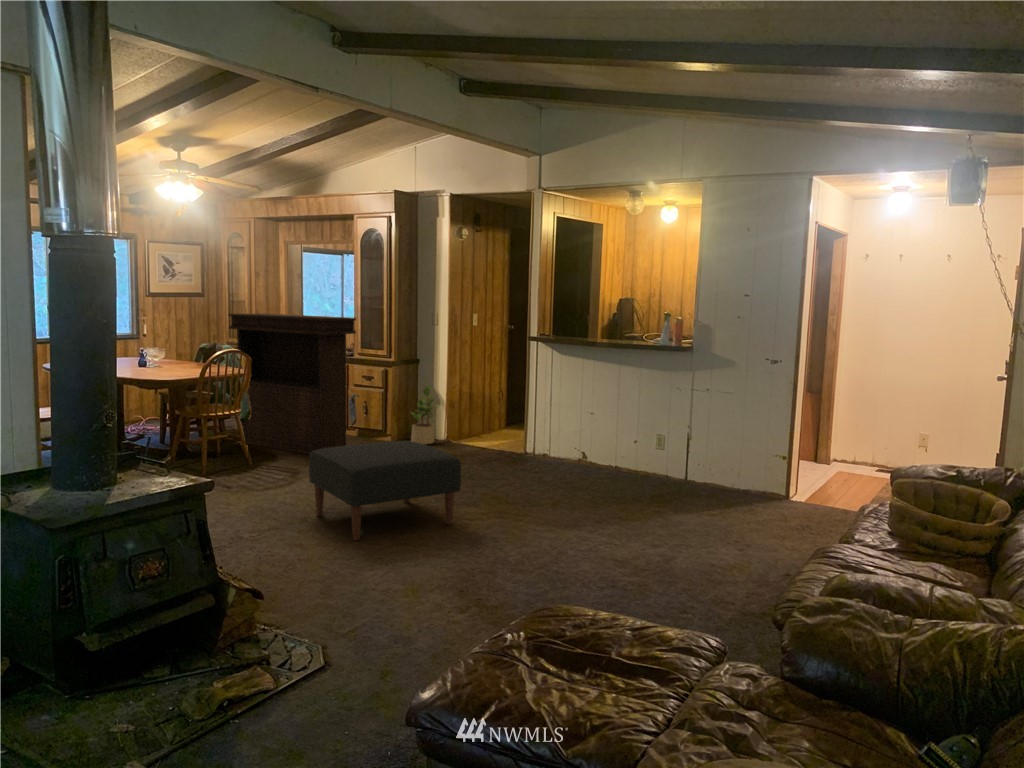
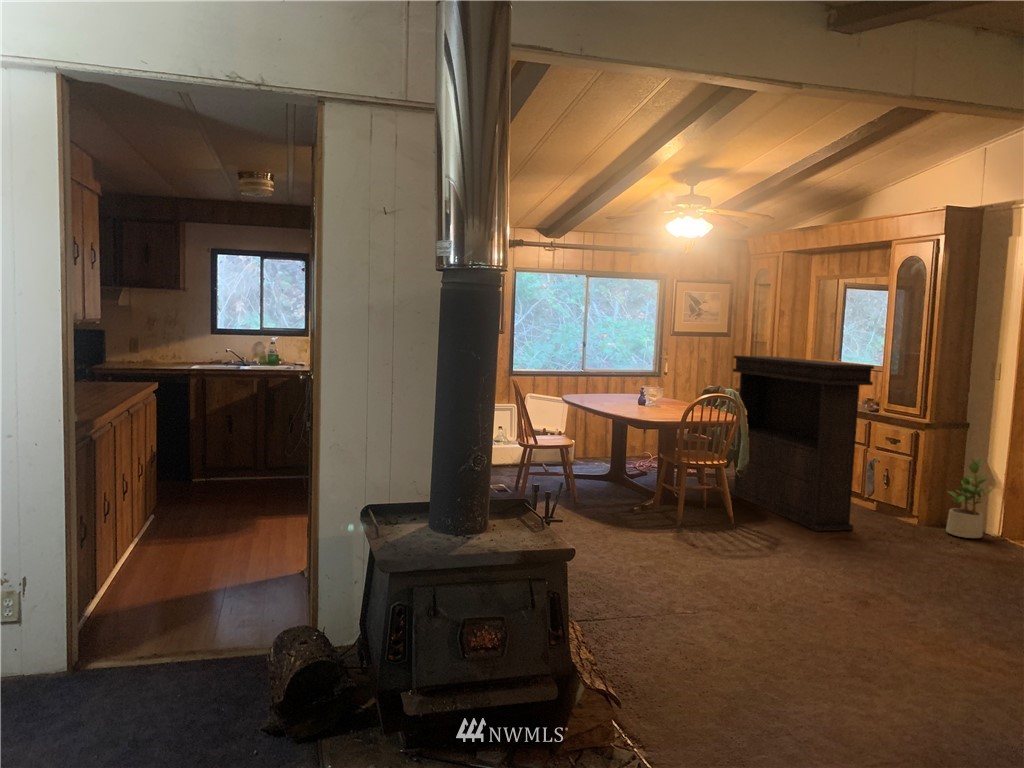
ottoman: present [309,441,461,541] -> none [757,528,968,677]

